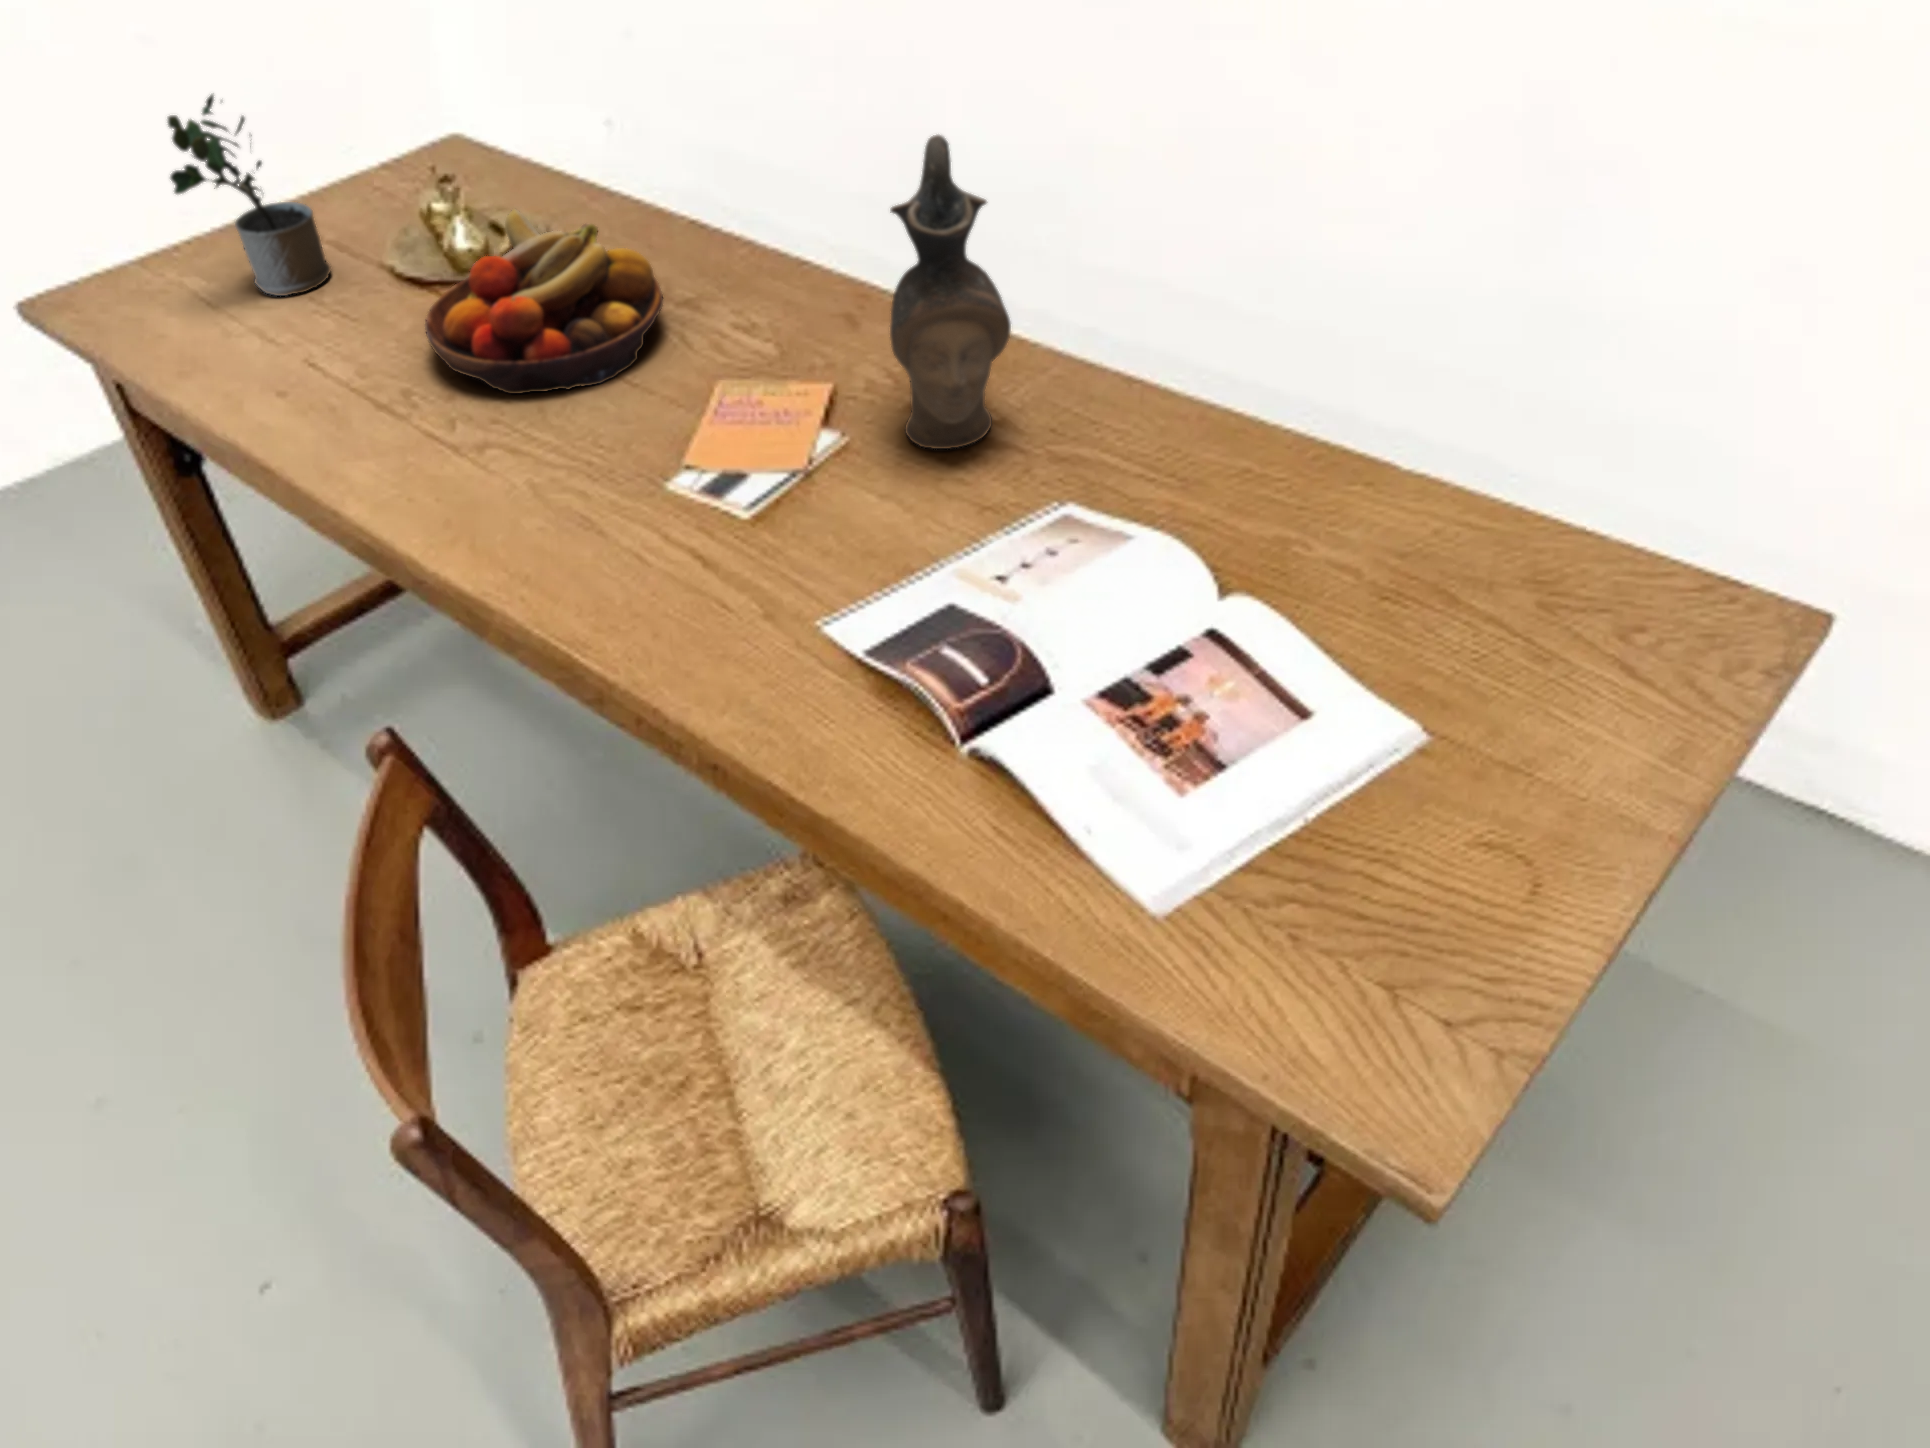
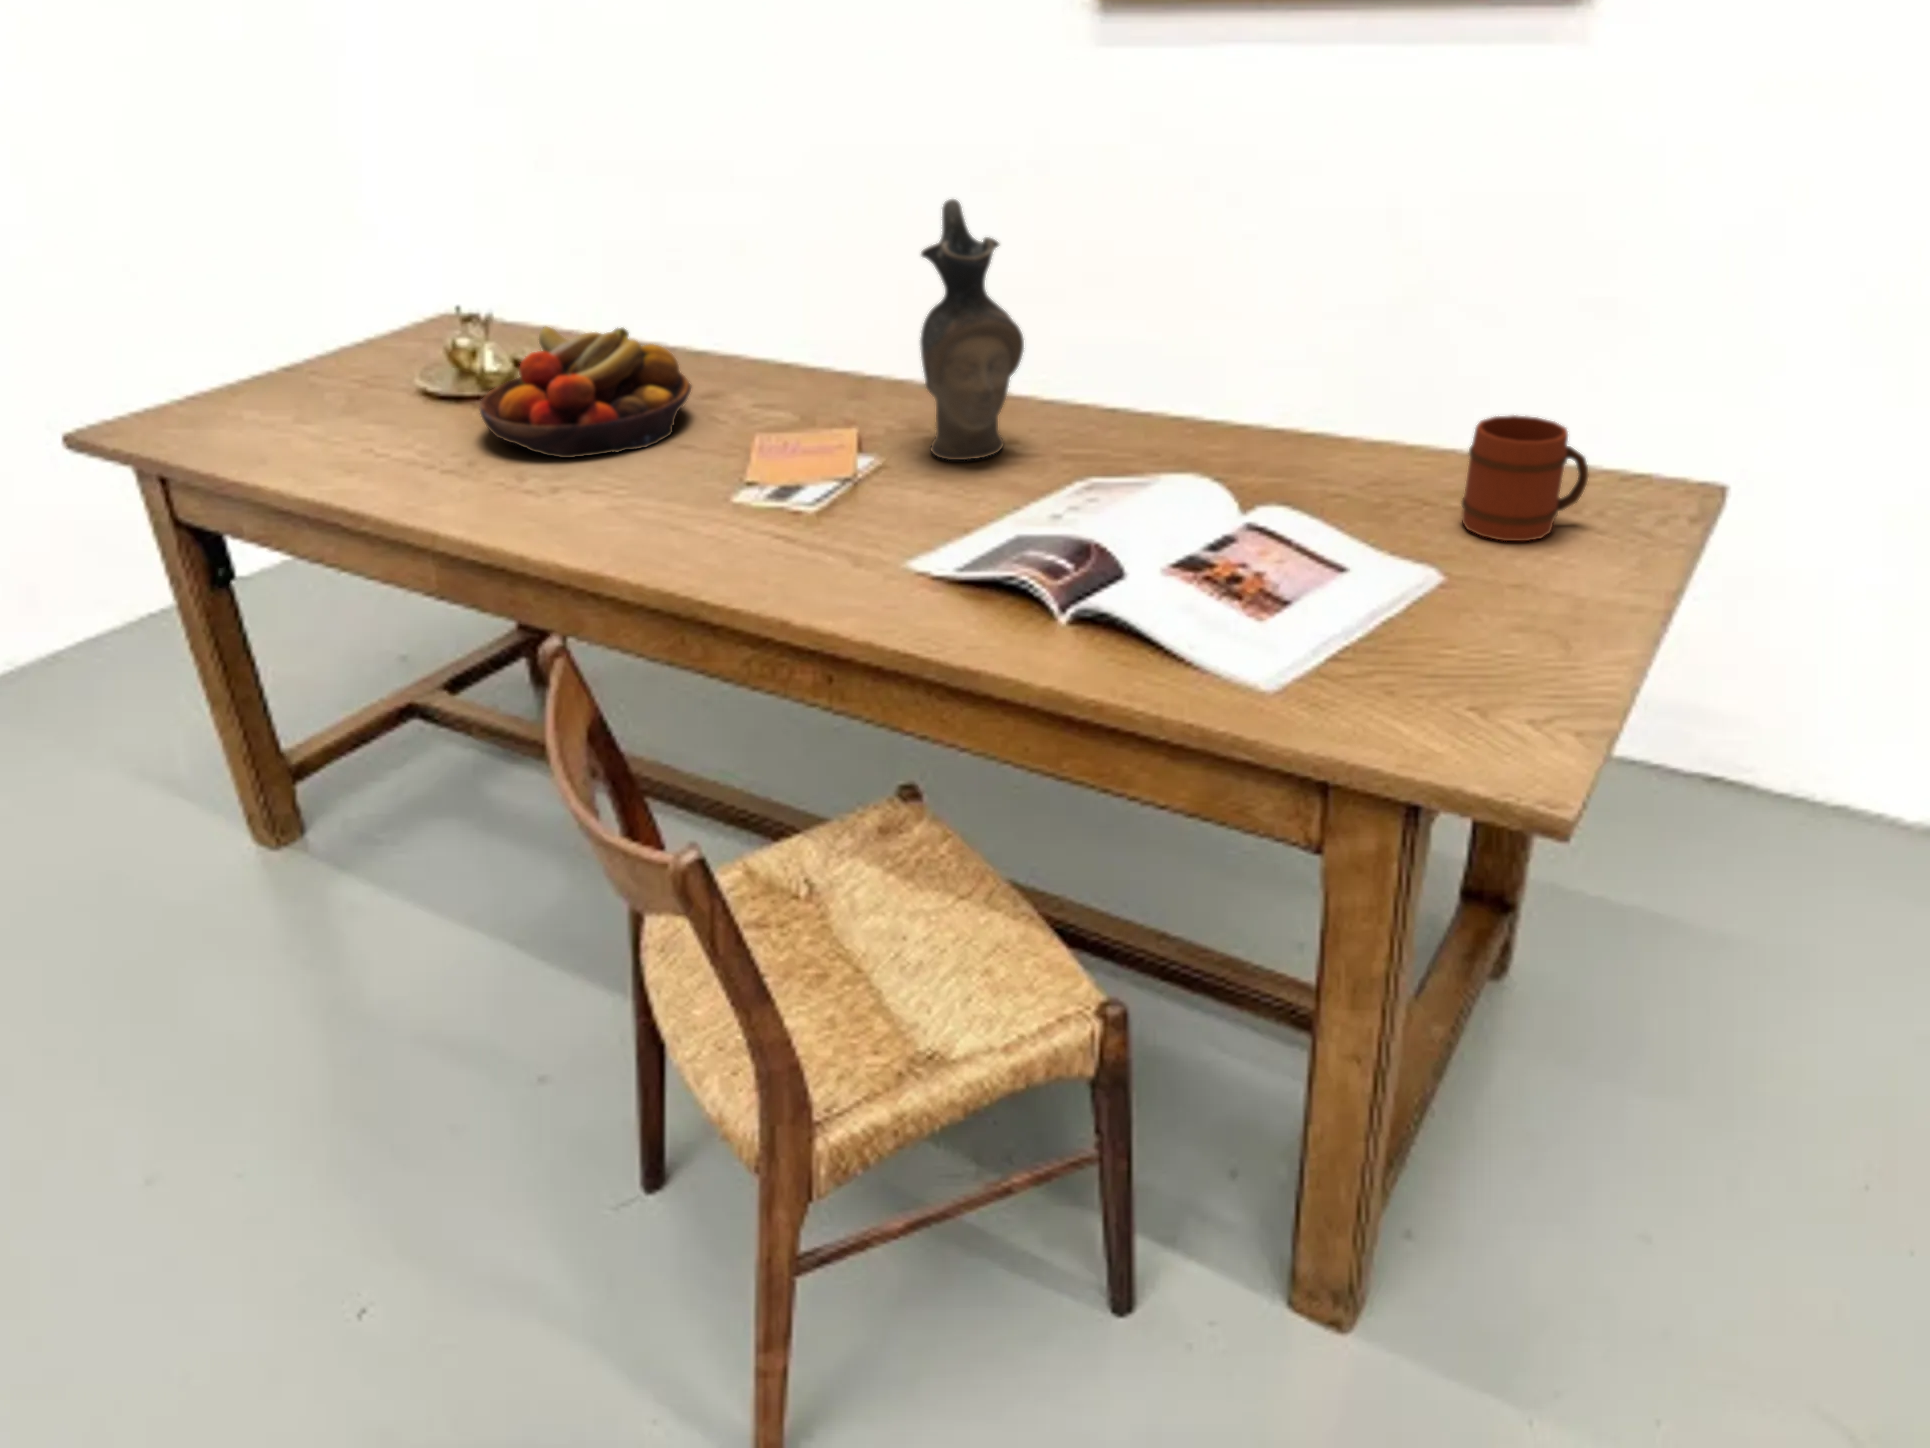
potted plant: present [168,94,331,296] -> none [232,241,363,418]
mug: none [1489,519,1654,683] -> present [1461,415,1588,541]

